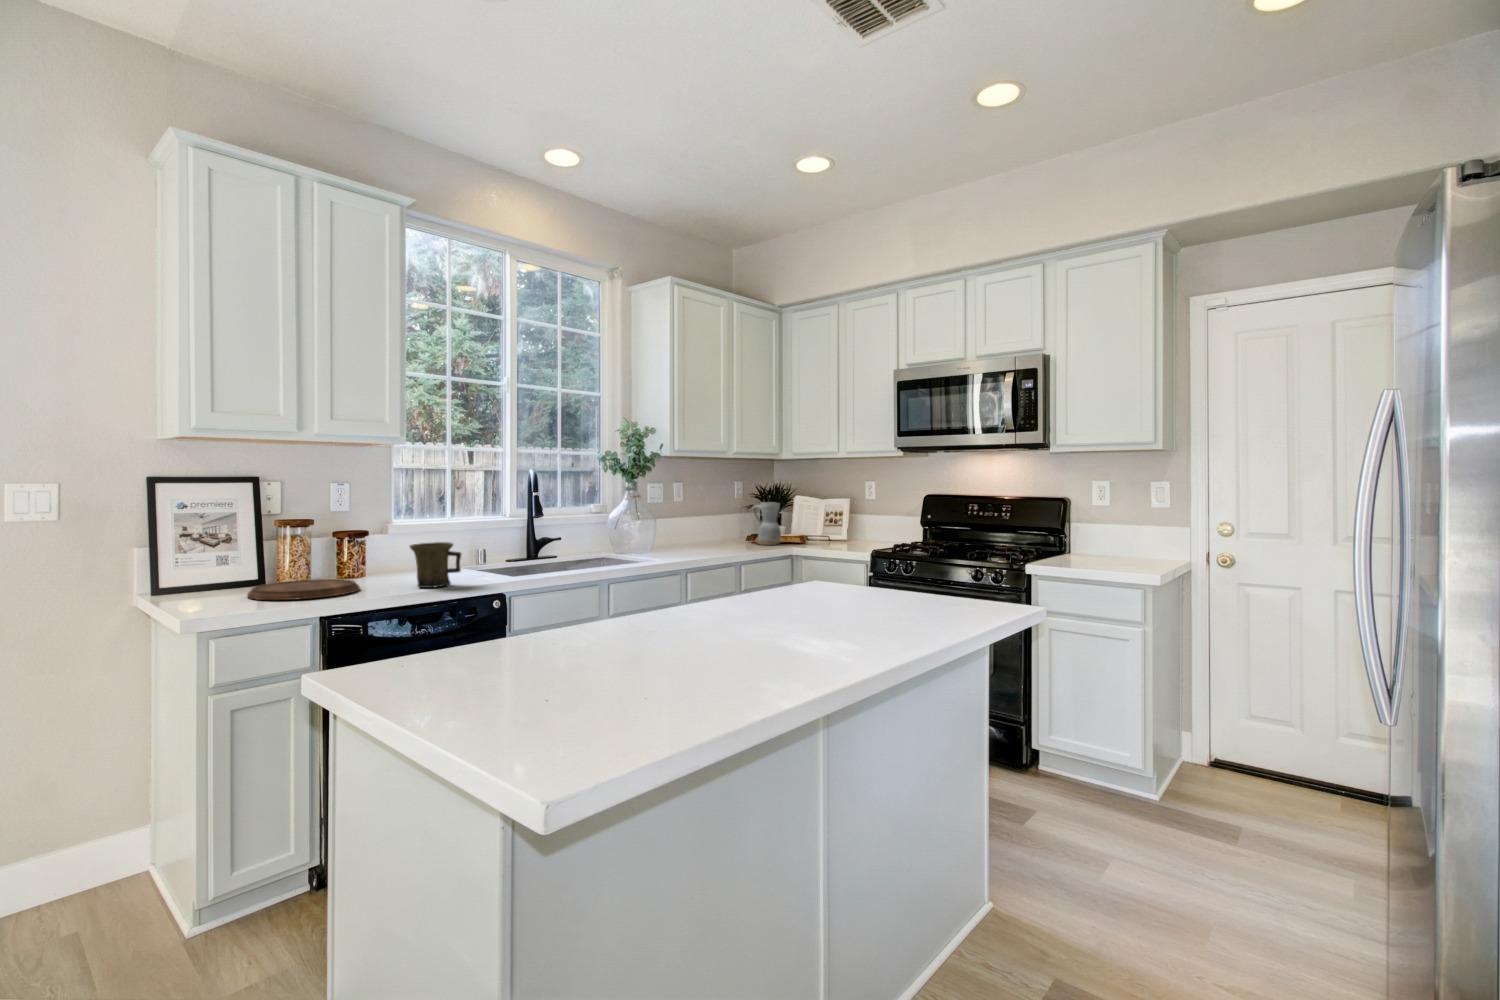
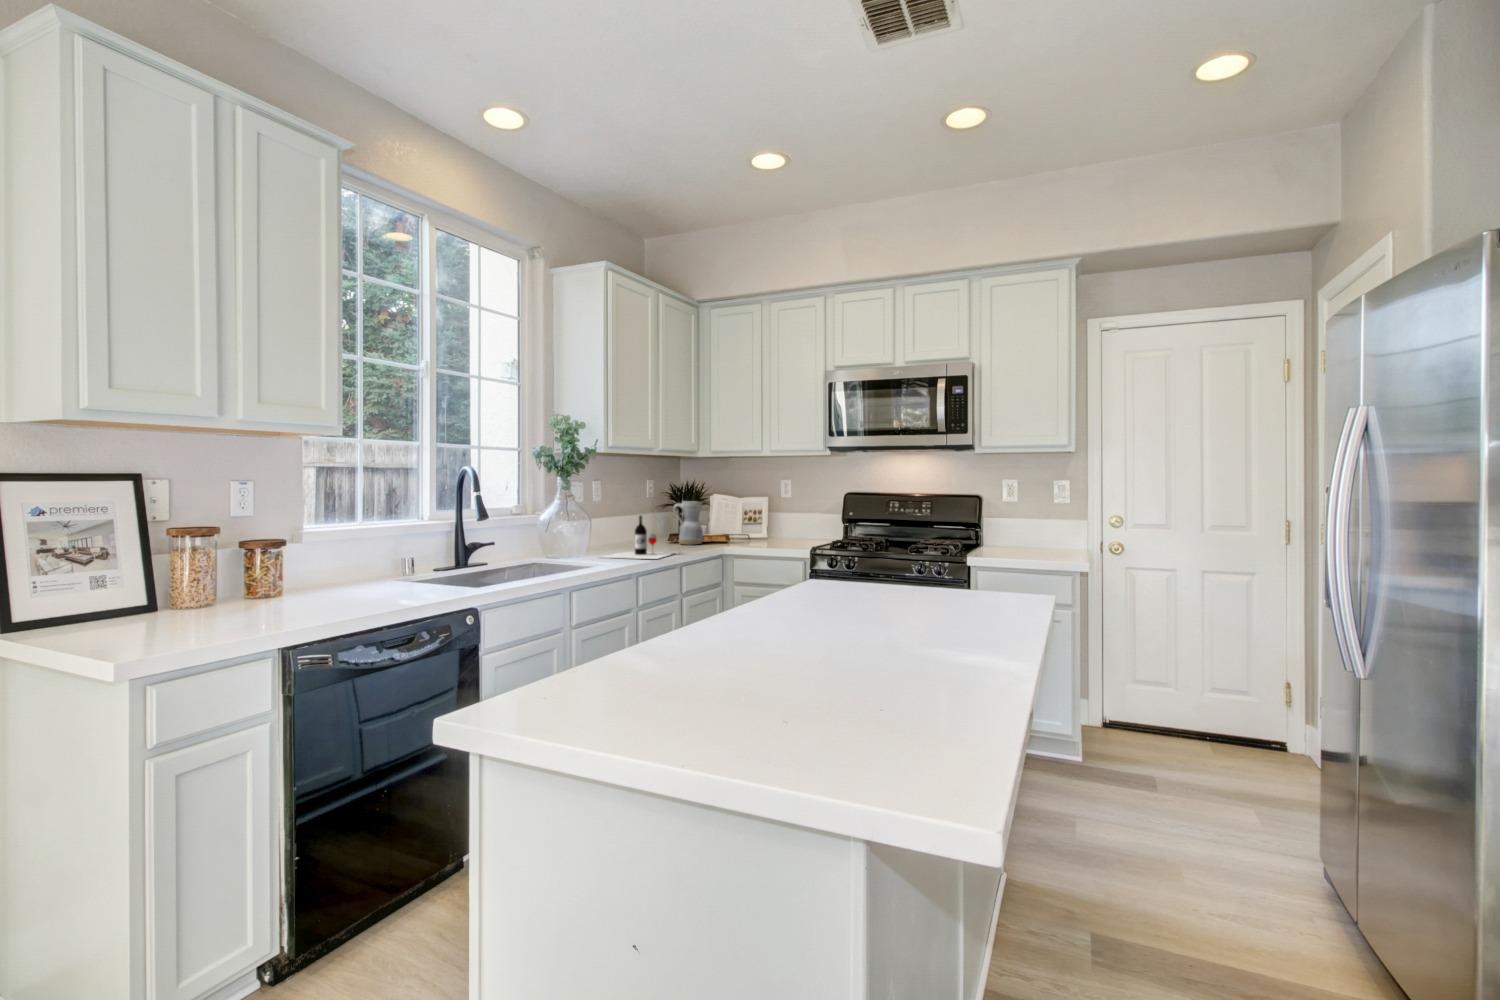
wine bottle: none [660,516,740,557] -> present [603,516,673,559]
mug: present [410,542,462,588] -> none [364,551,427,606]
cutting board: present [247,579,360,600] -> none [153,600,303,632]

